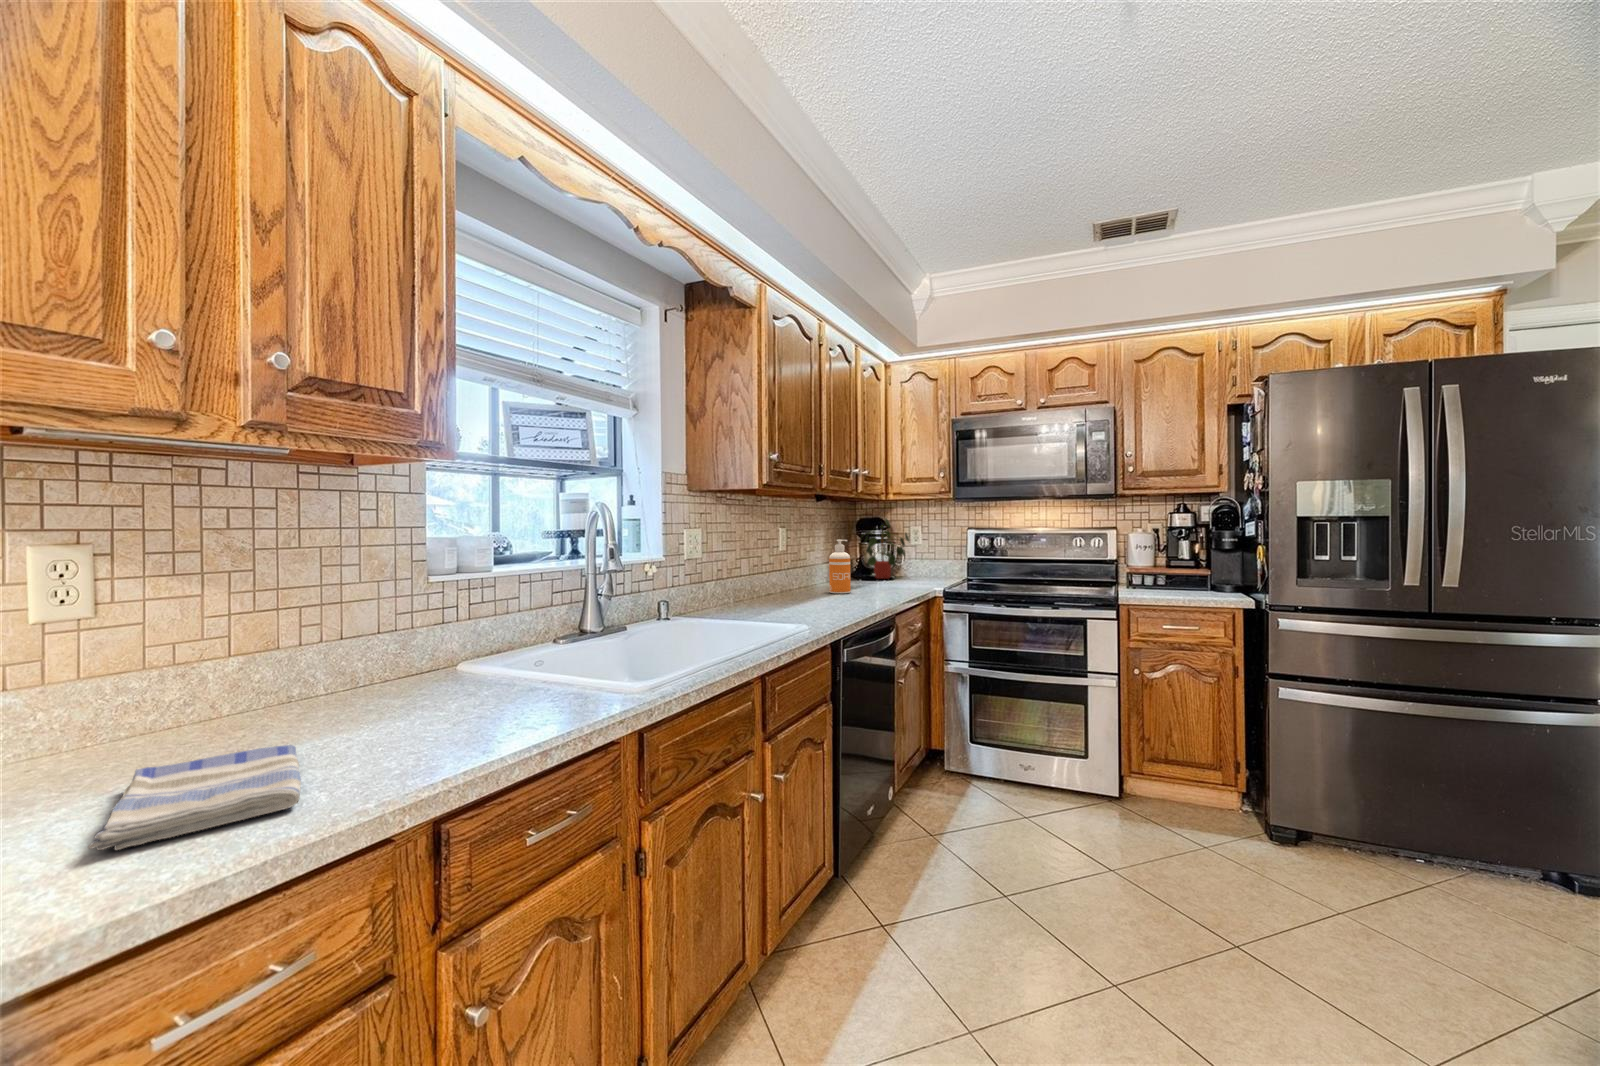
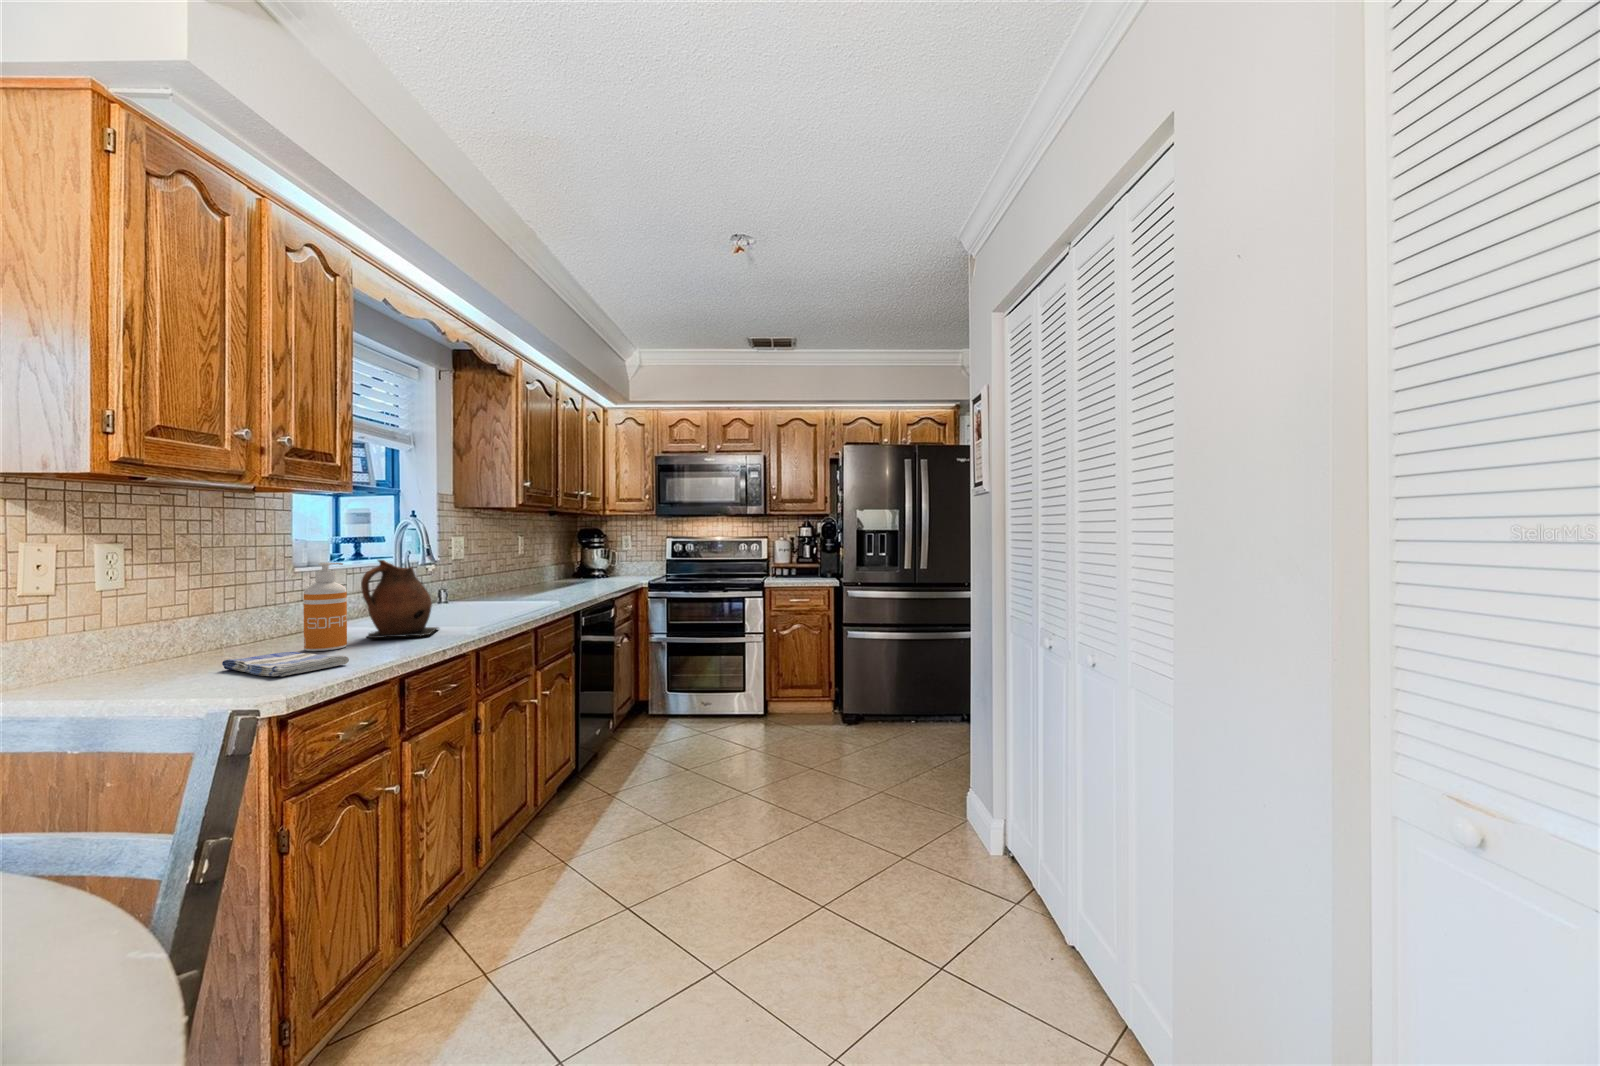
potted plant: present [865,519,909,579] -> none [583,530,623,577]
soap dispenser: present [829,540,851,594] -> present [304,563,347,651]
ceramic pitcher: none [461,570,593,710] -> present [361,560,438,638]

